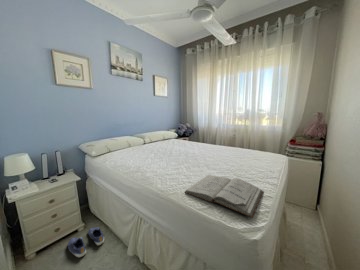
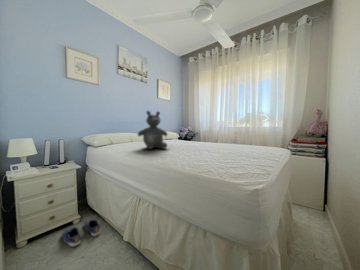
teddy bear: none [135,120,166,162] -> present [138,111,167,149]
book: present [185,175,263,218] -> none [185,156,266,180]

